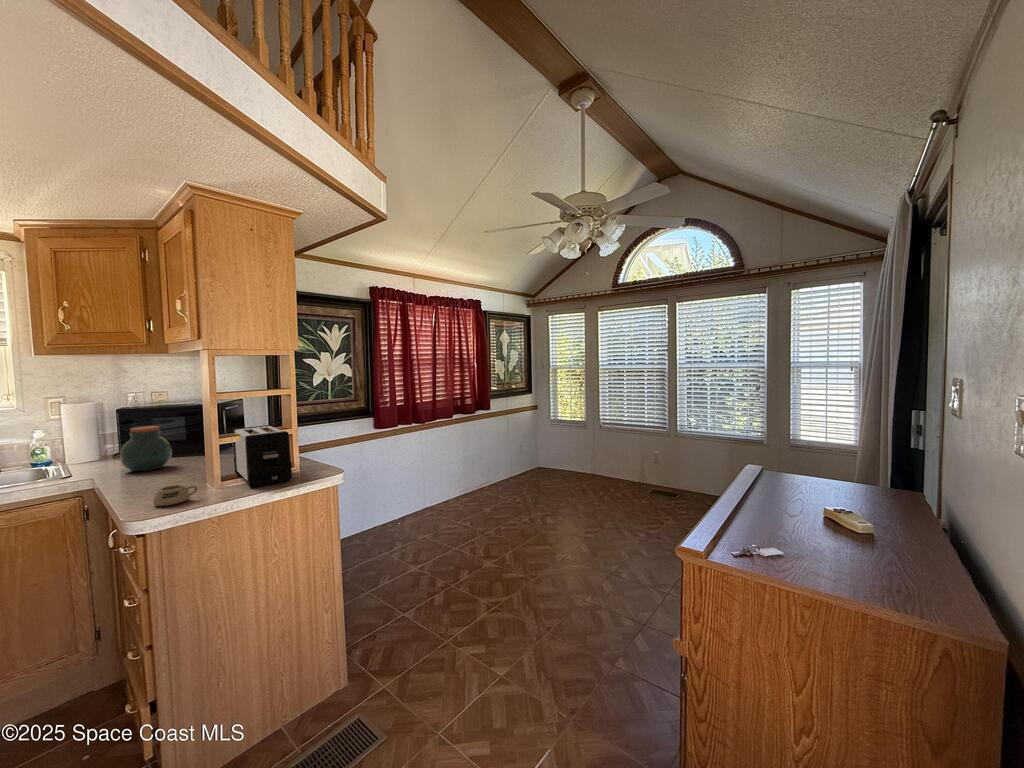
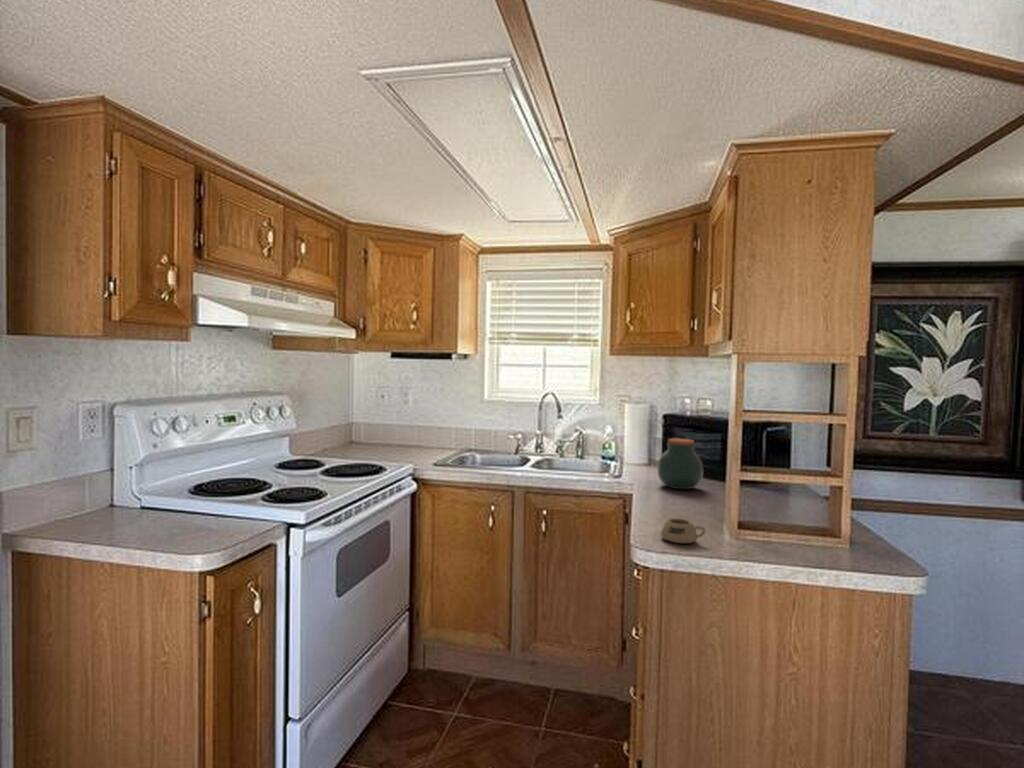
toaster: present [233,425,292,488] -> none [759,462,831,559]

